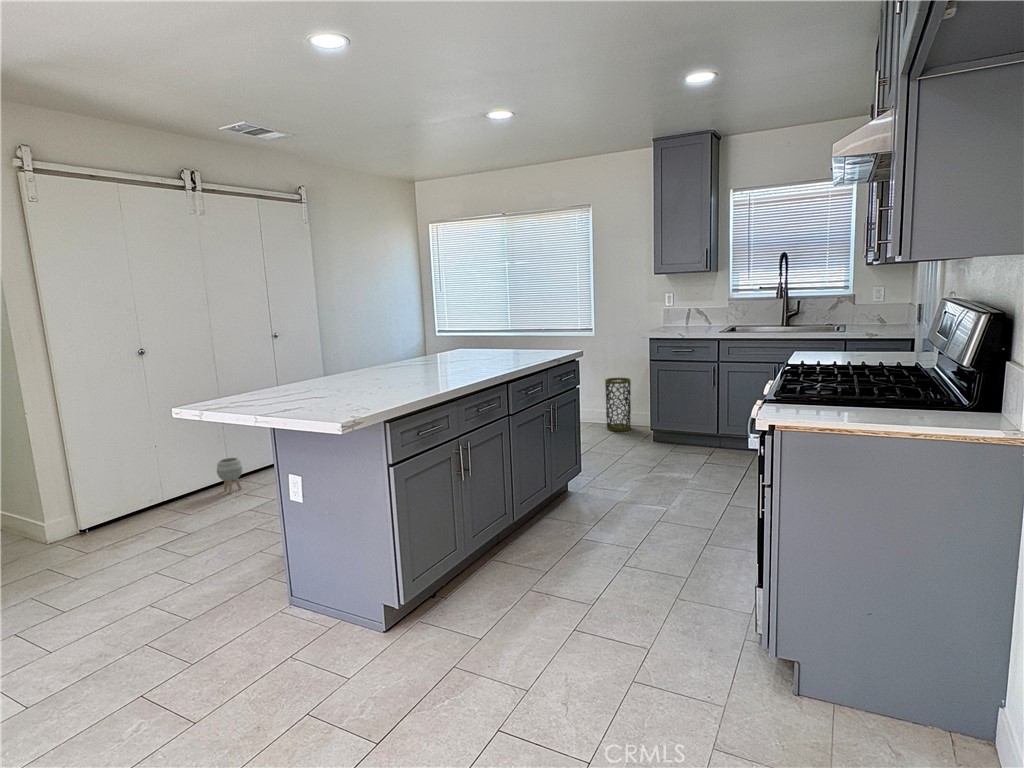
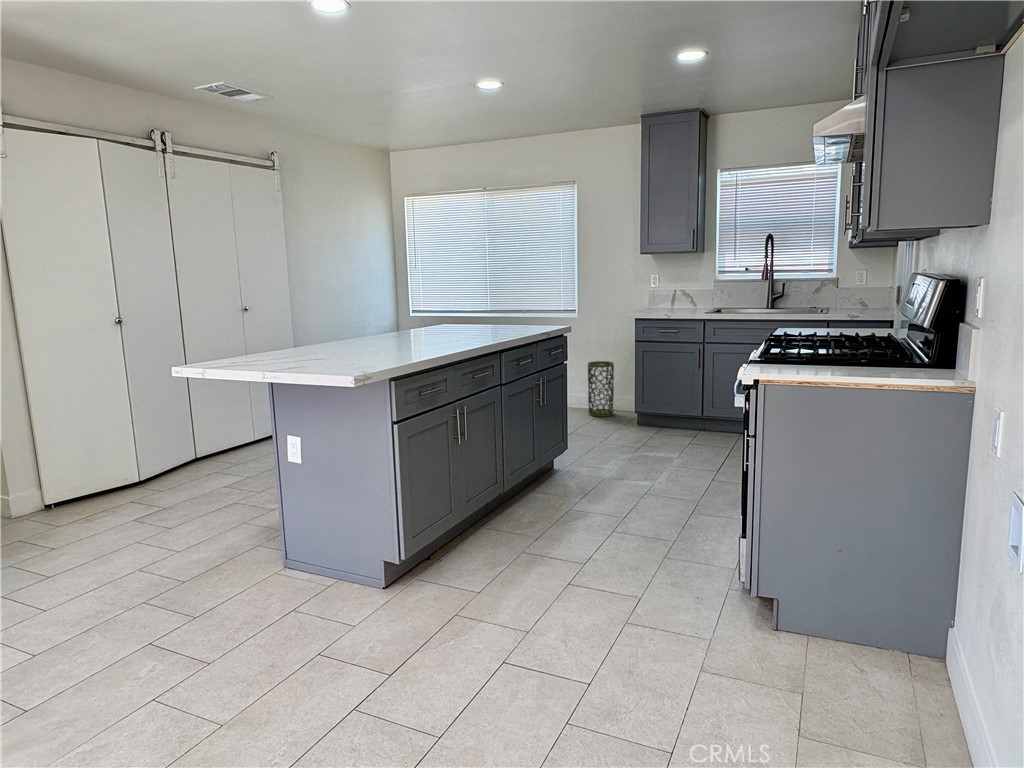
planter: present [217,458,242,494] -> none [183,436,210,473]

